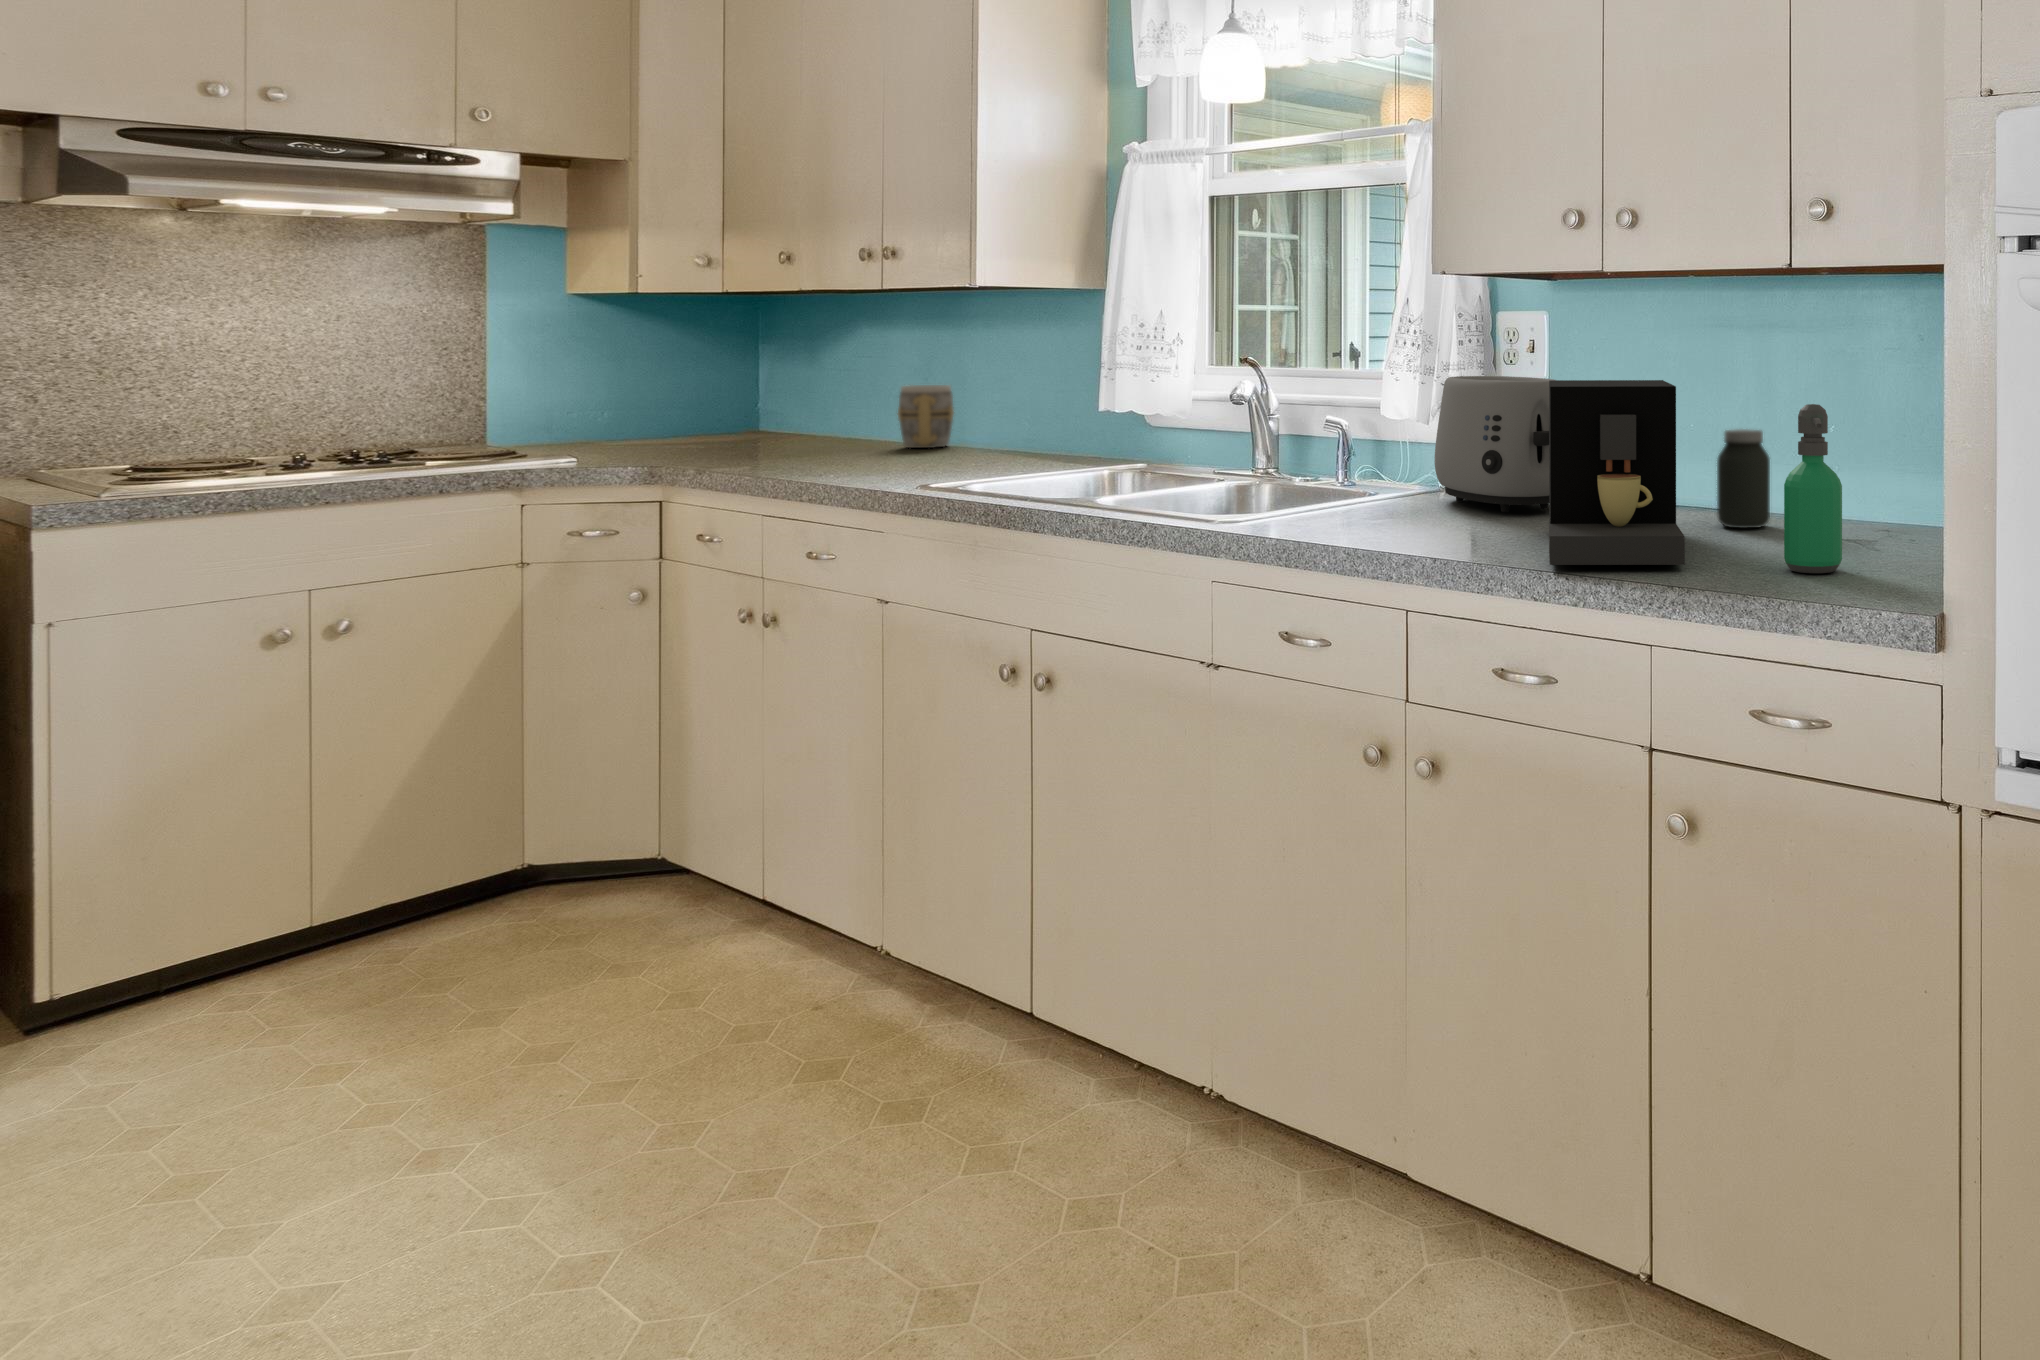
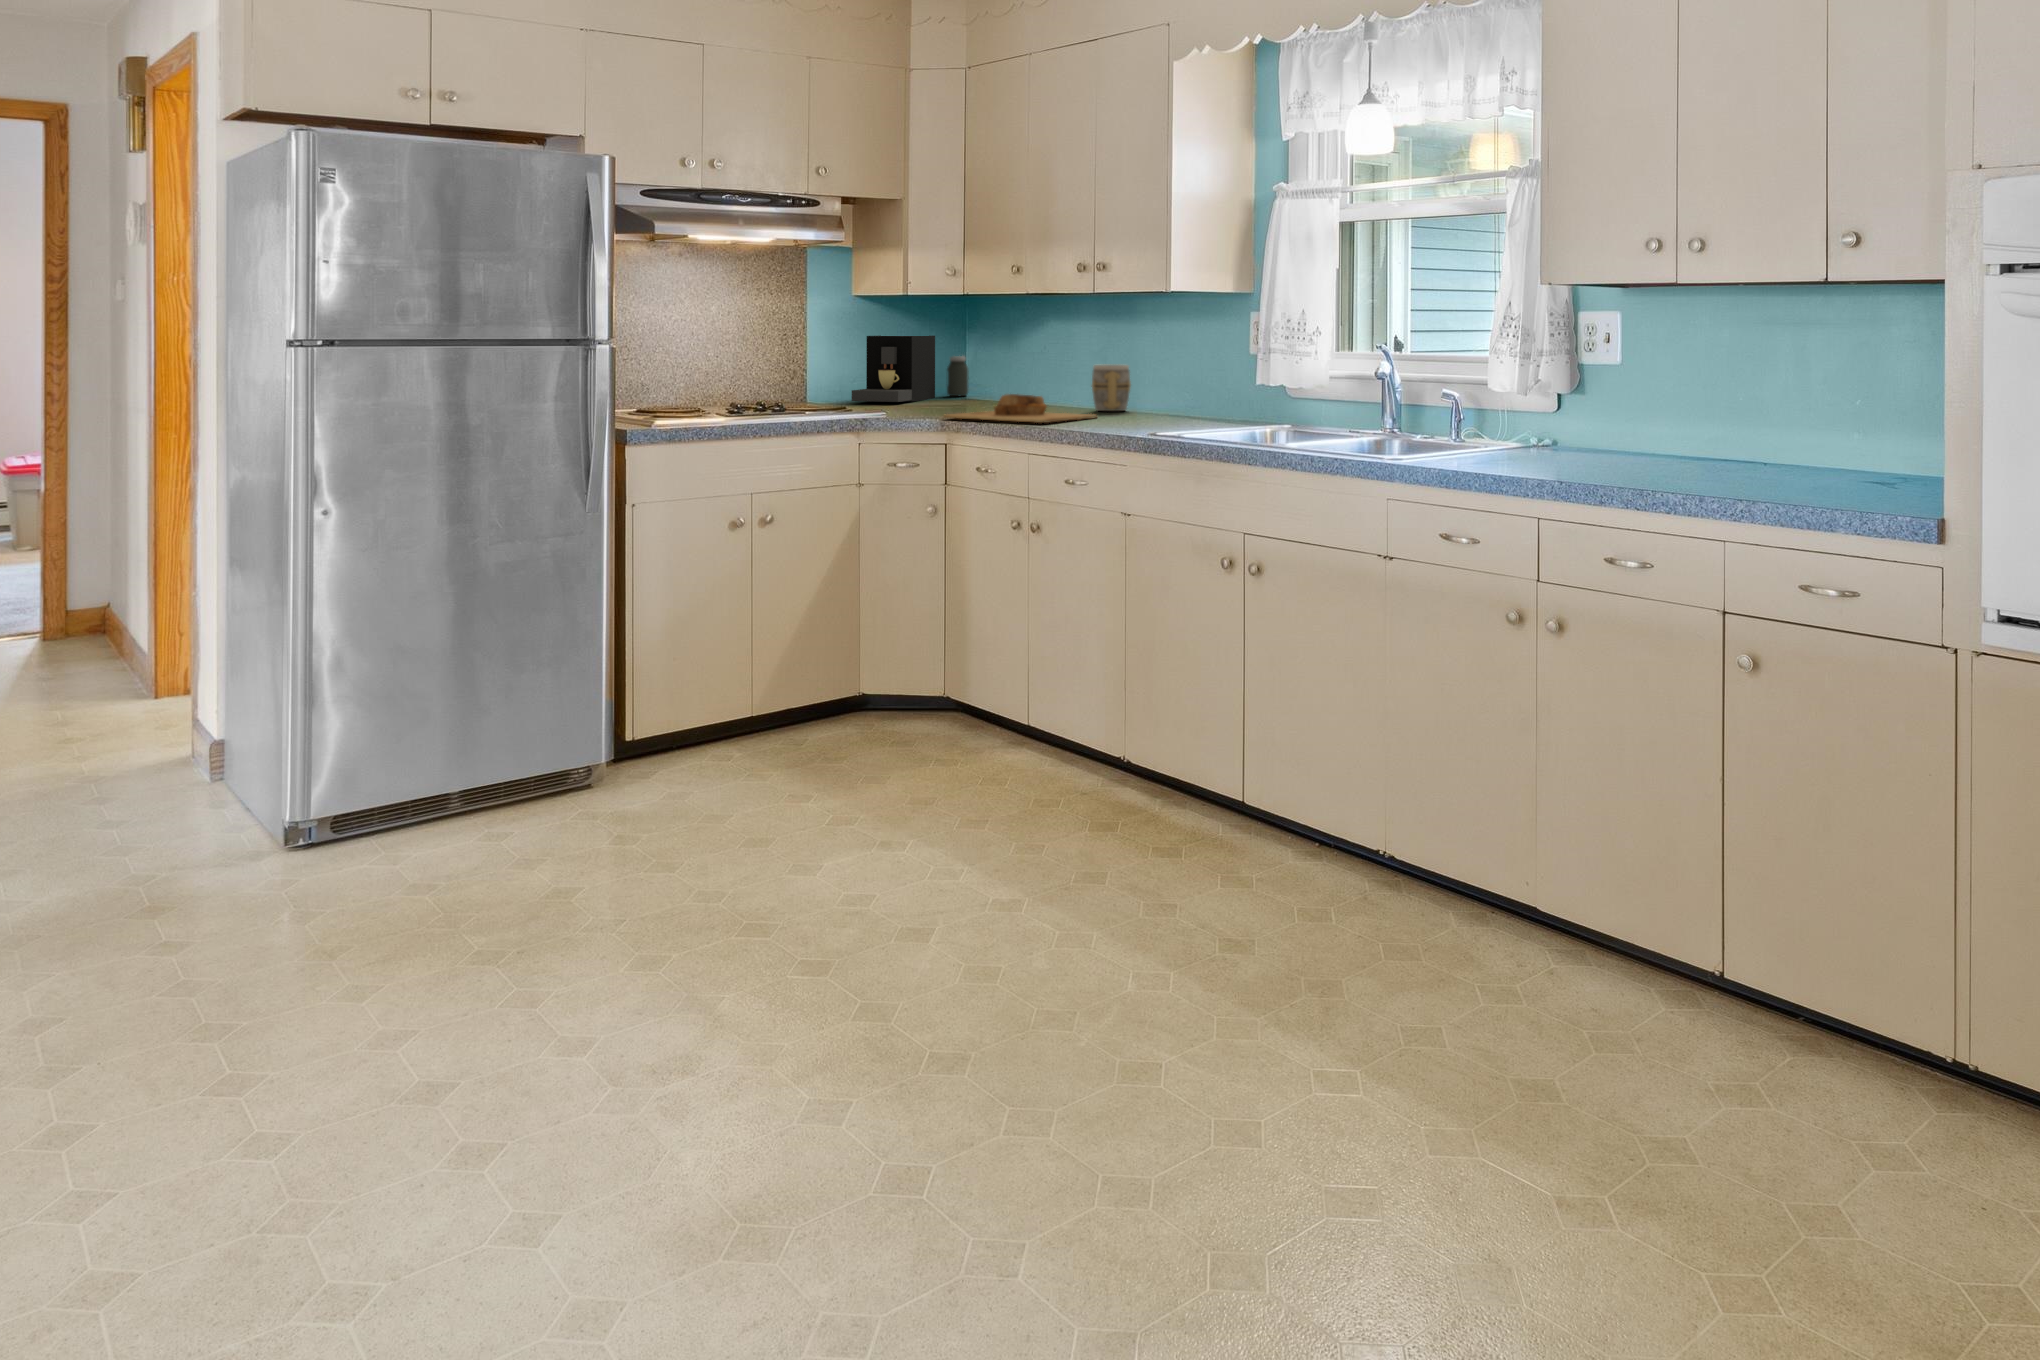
toaster: present [1434,376,1554,512] -> none [1535,360,1644,460]
coffee maker: present [1549,380,1685,565] -> present [852,335,935,402]
soap dispenser: present [1784,404,1842,573] -> none [1823,379,1868,499]
cutting board: none [656,429,892,471] -> present [944,394,1097,423]
jar: present [1717,429,1770,528] -> present [947,356,969,396]

